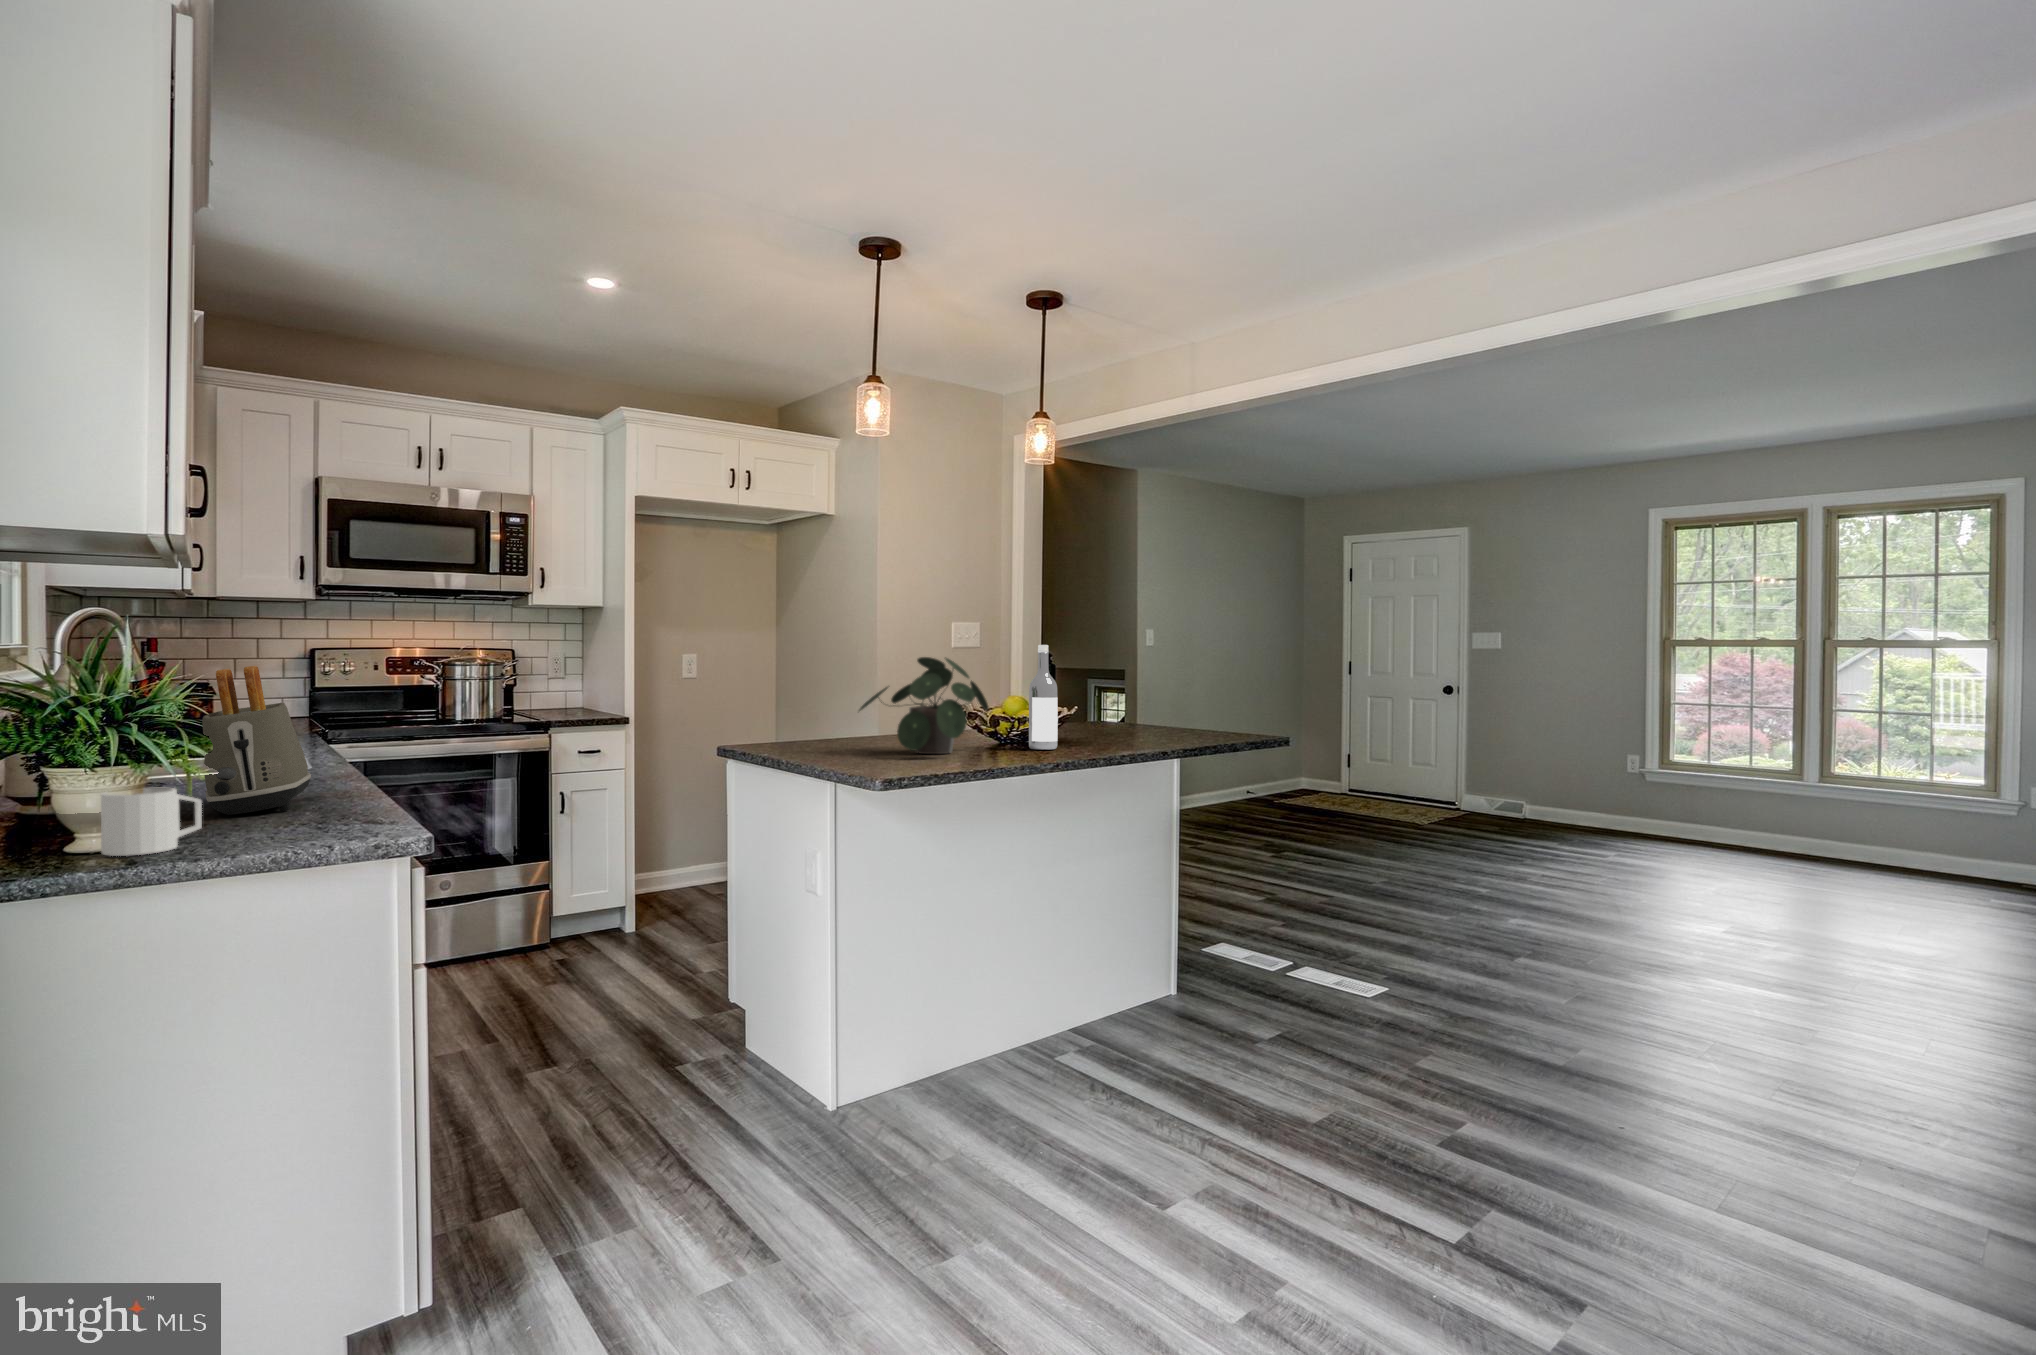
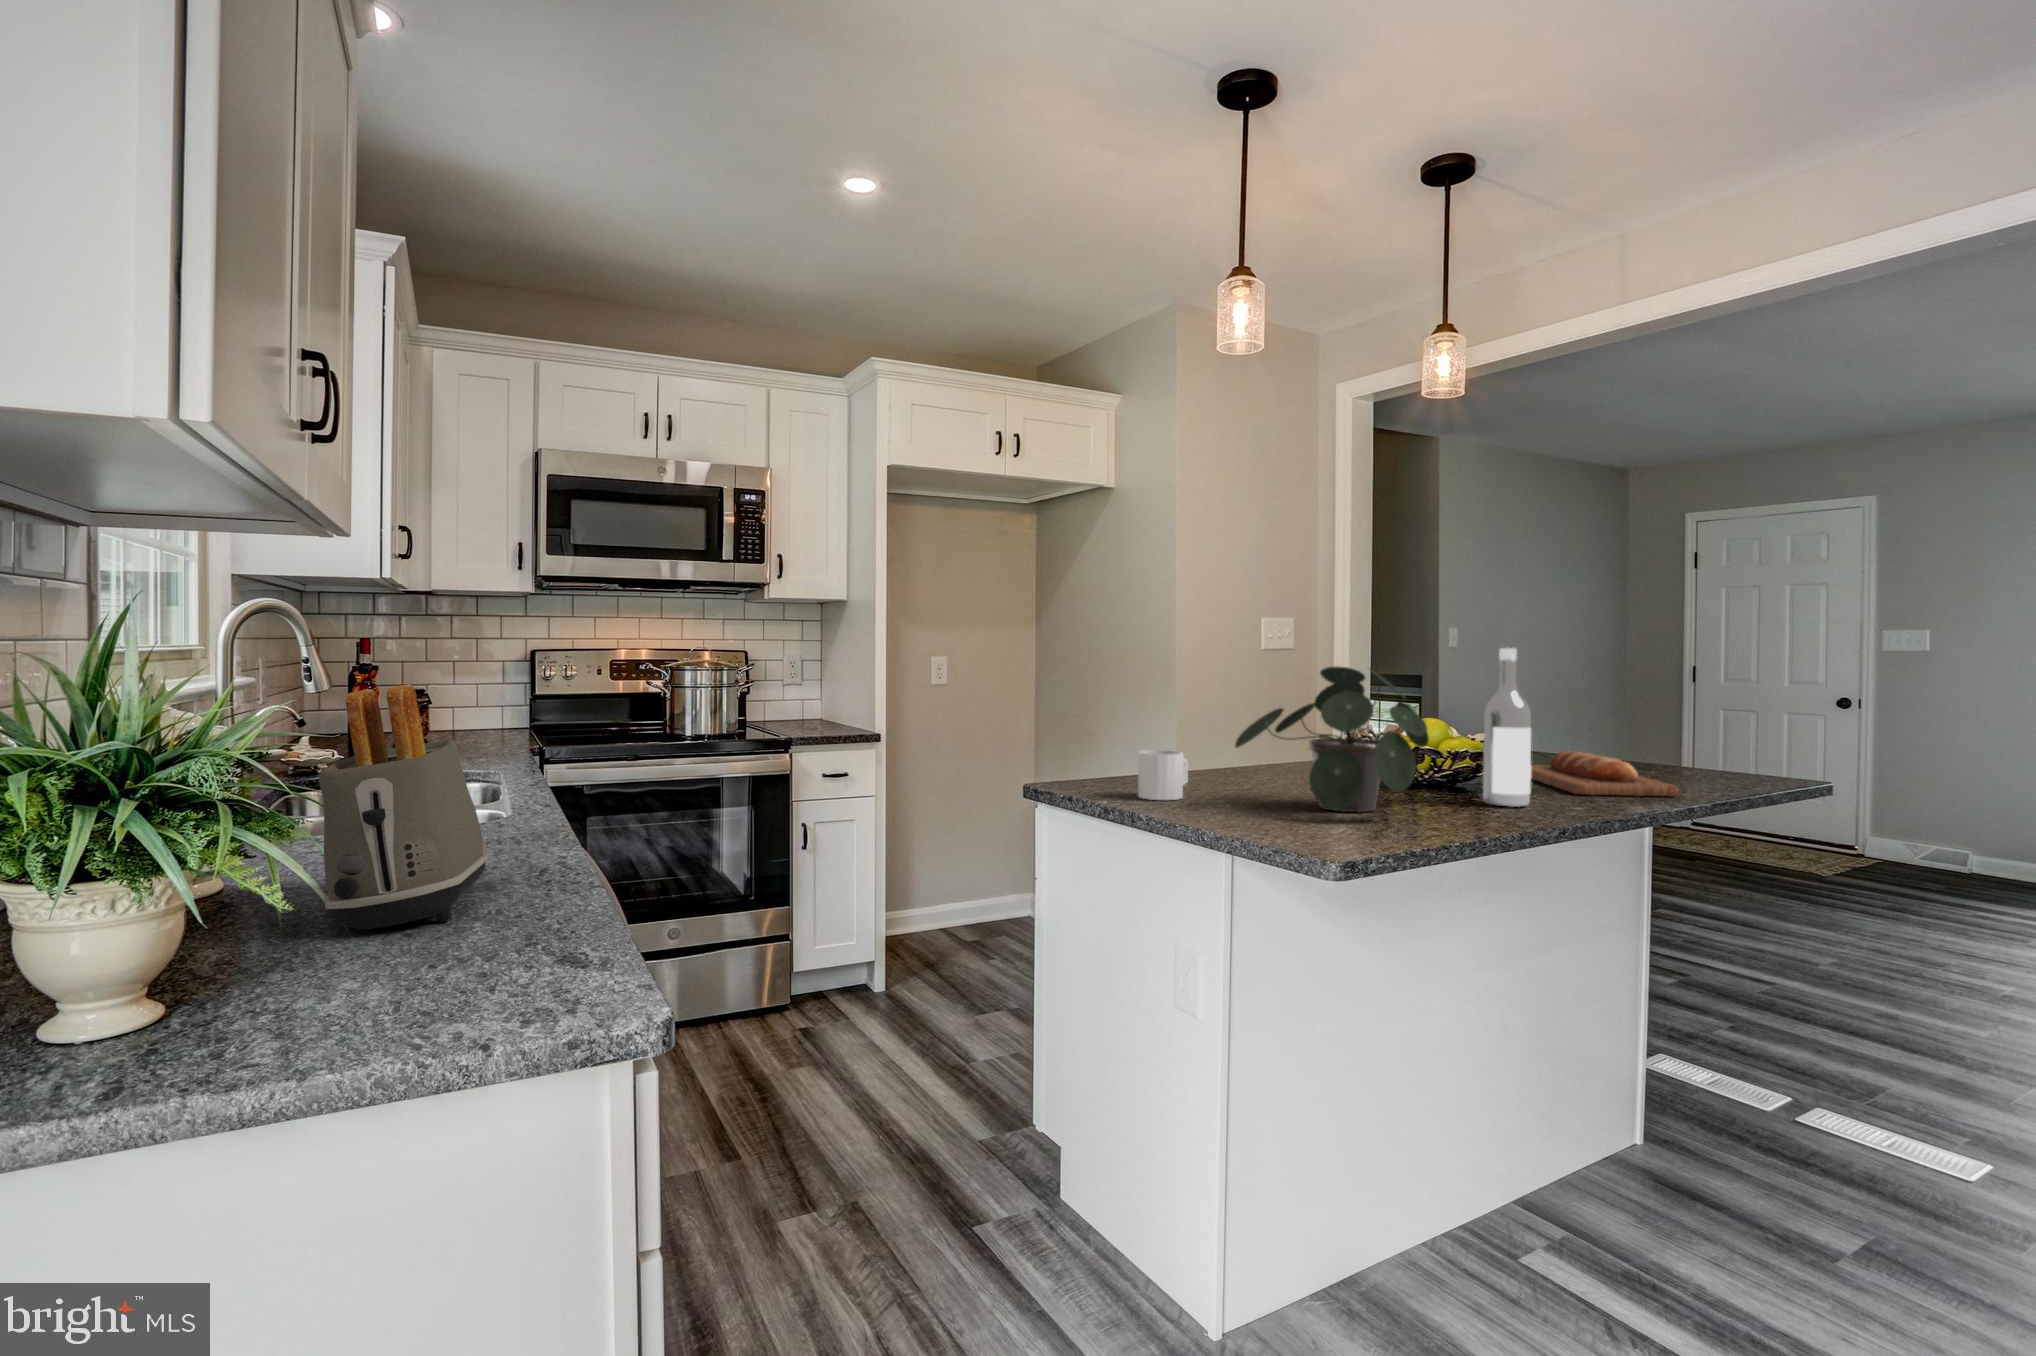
bread loaf: none [1086,717,1164,744] -> present [1531,751,1679,796]
mug: present [101,788,202,856] -> present [1138,750,1188,800]

